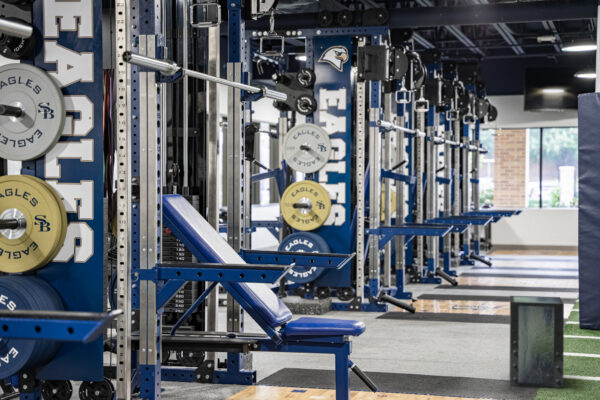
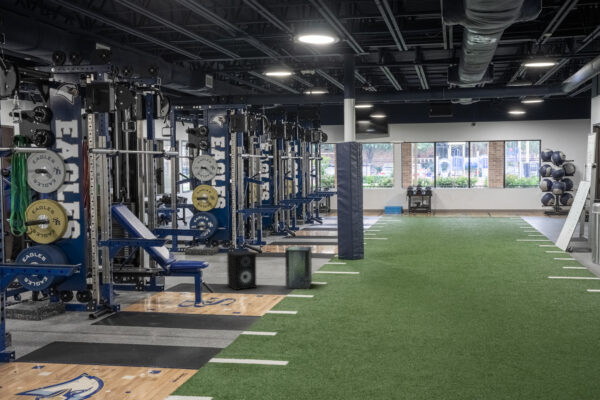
speaker: none [382,302,446,386] -> present [227,251,256,290]

